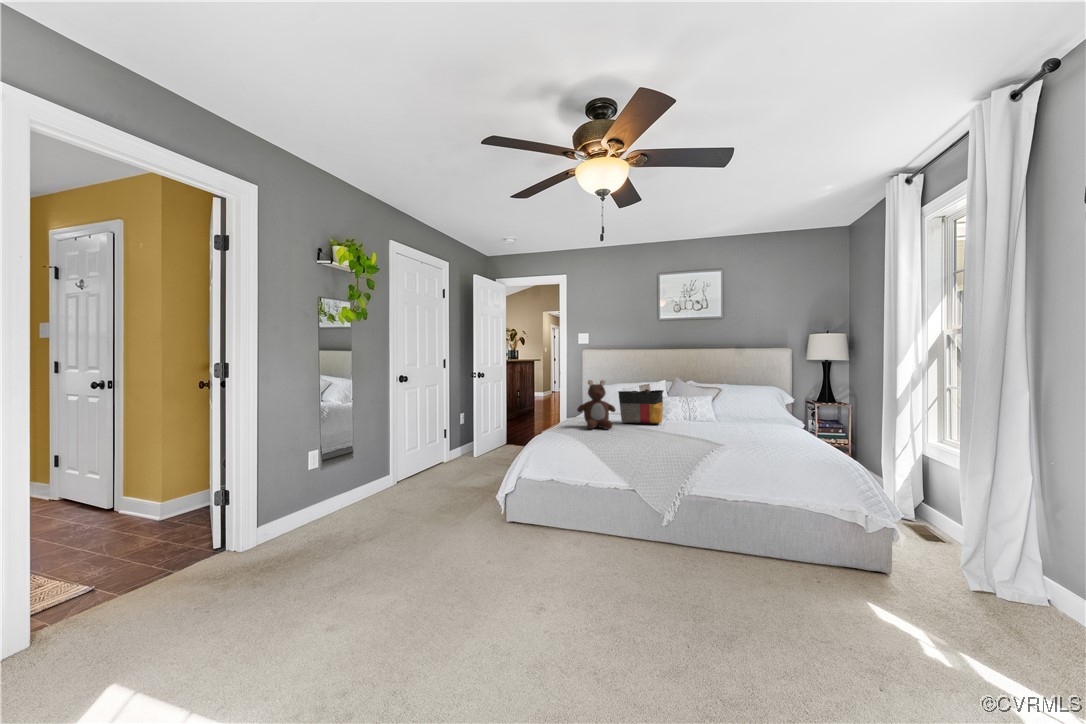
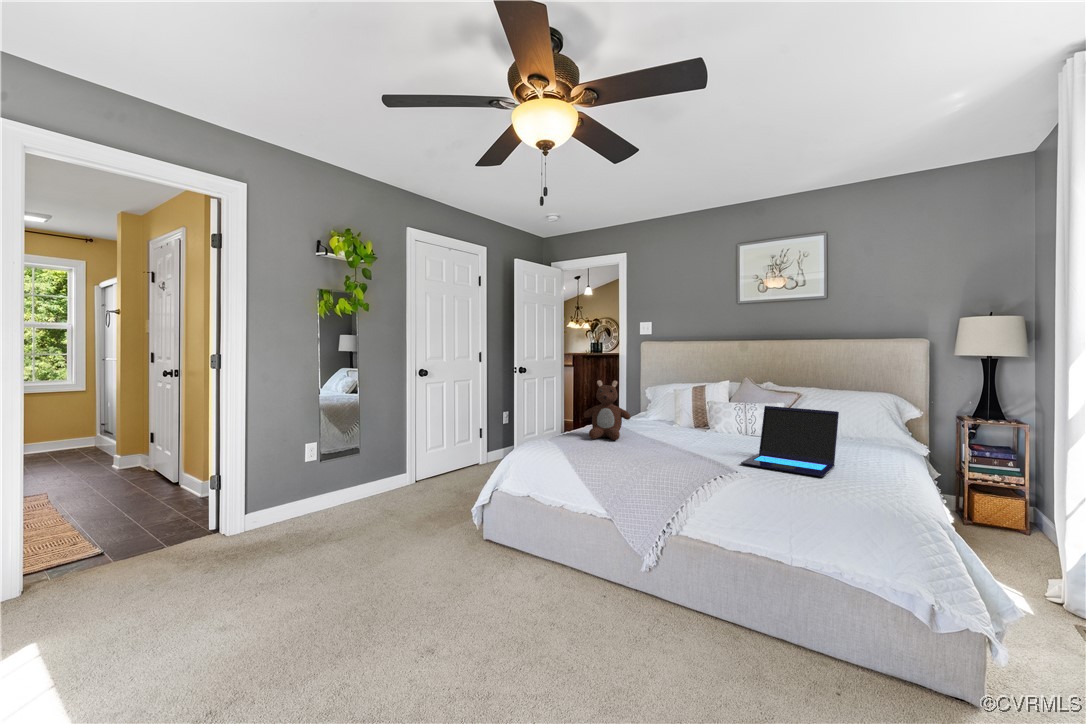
tote bag: present [618,389,664,424] -> none [643,393,696,437]
laptop: none [722,396,784,443] -> present [741,406,839,477]

